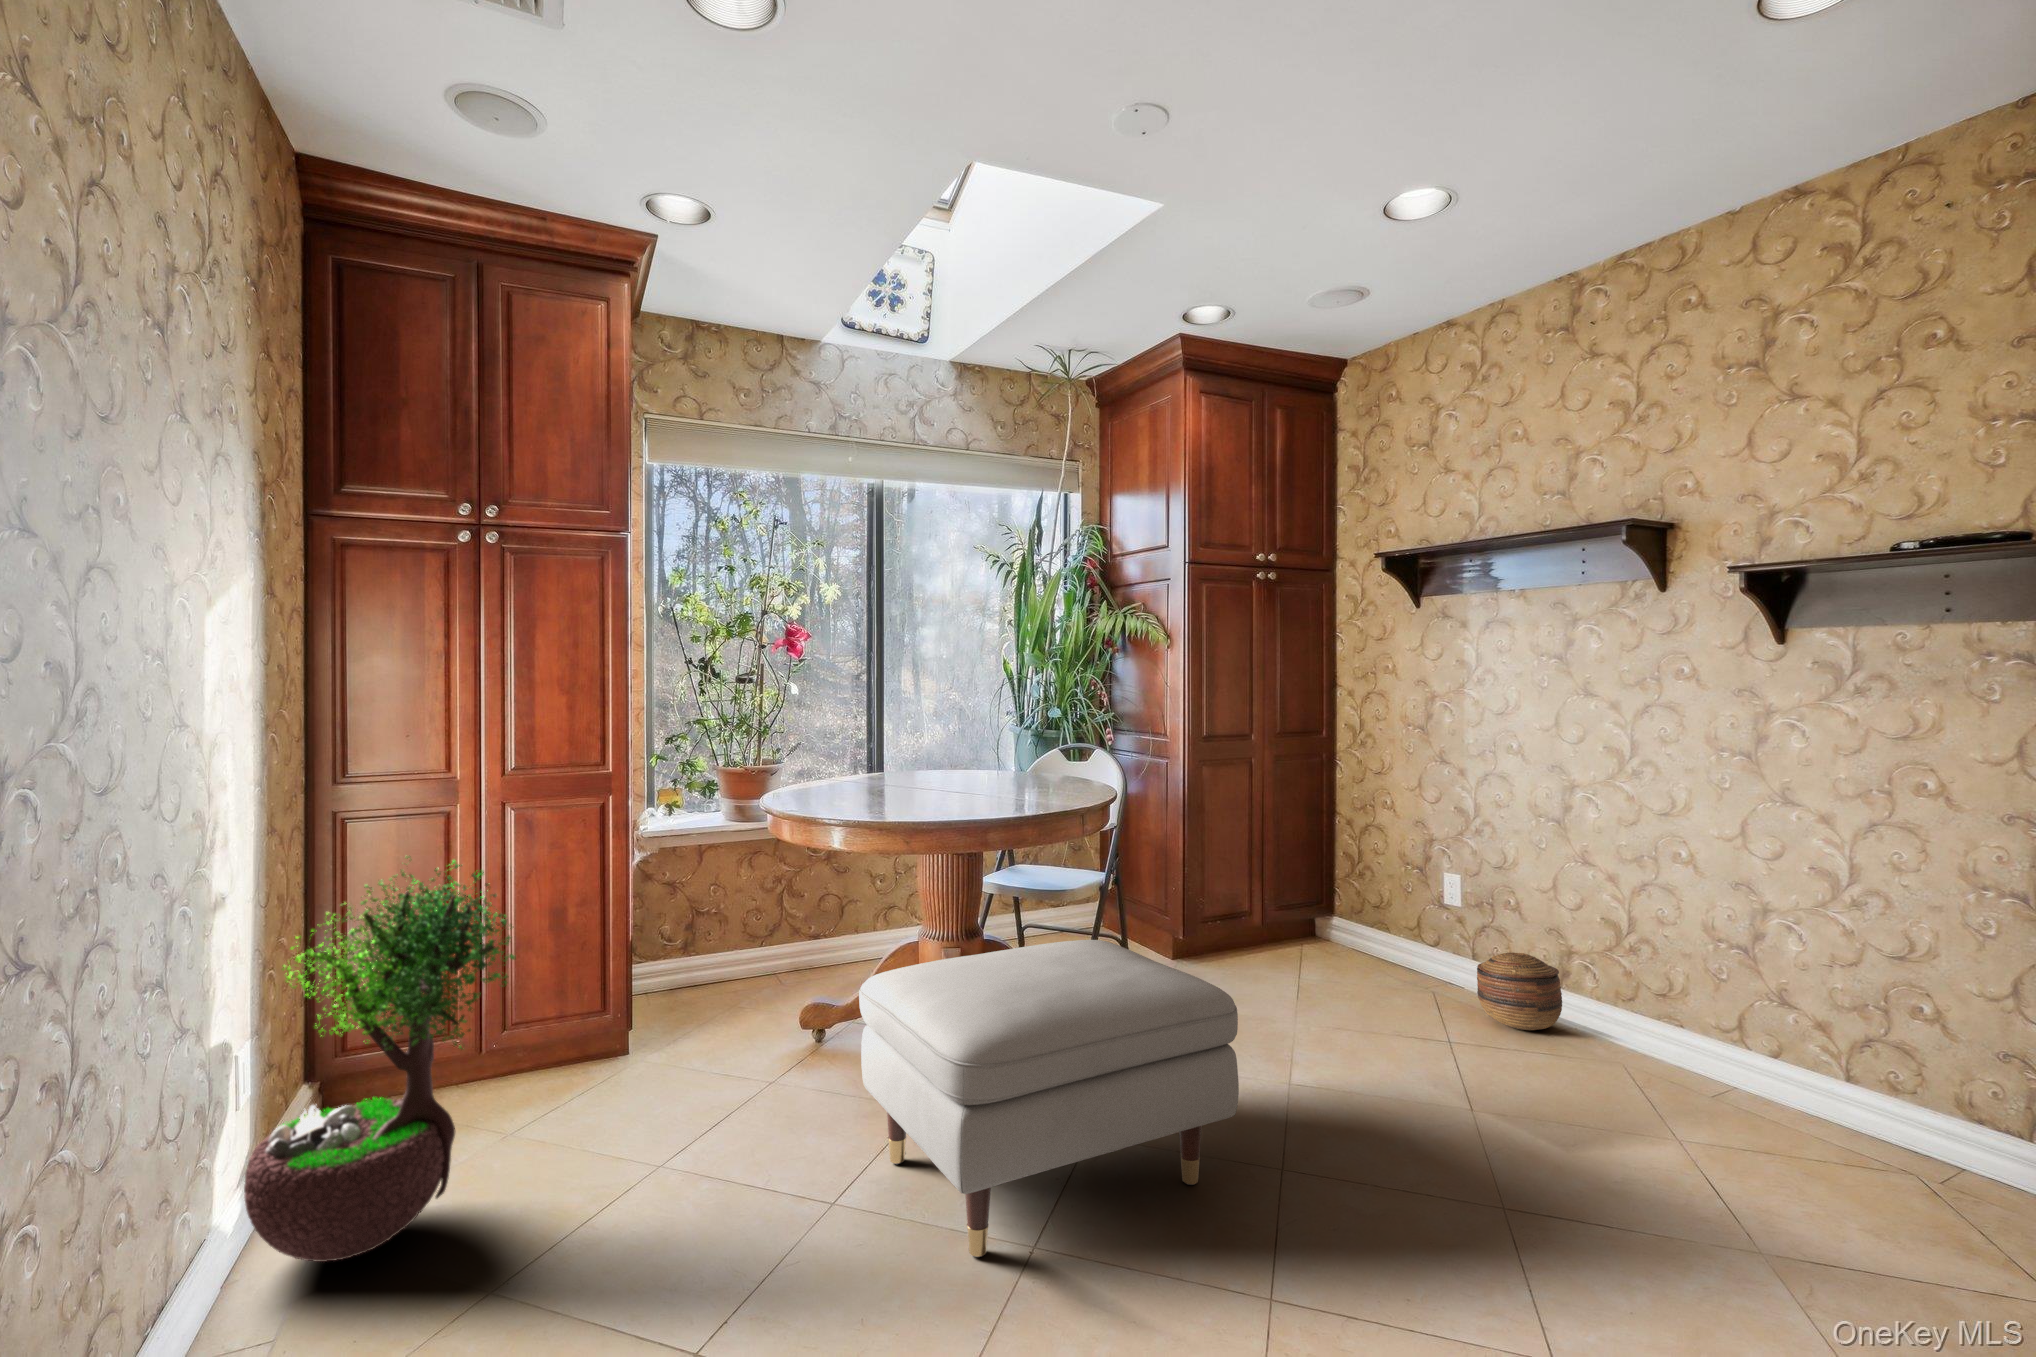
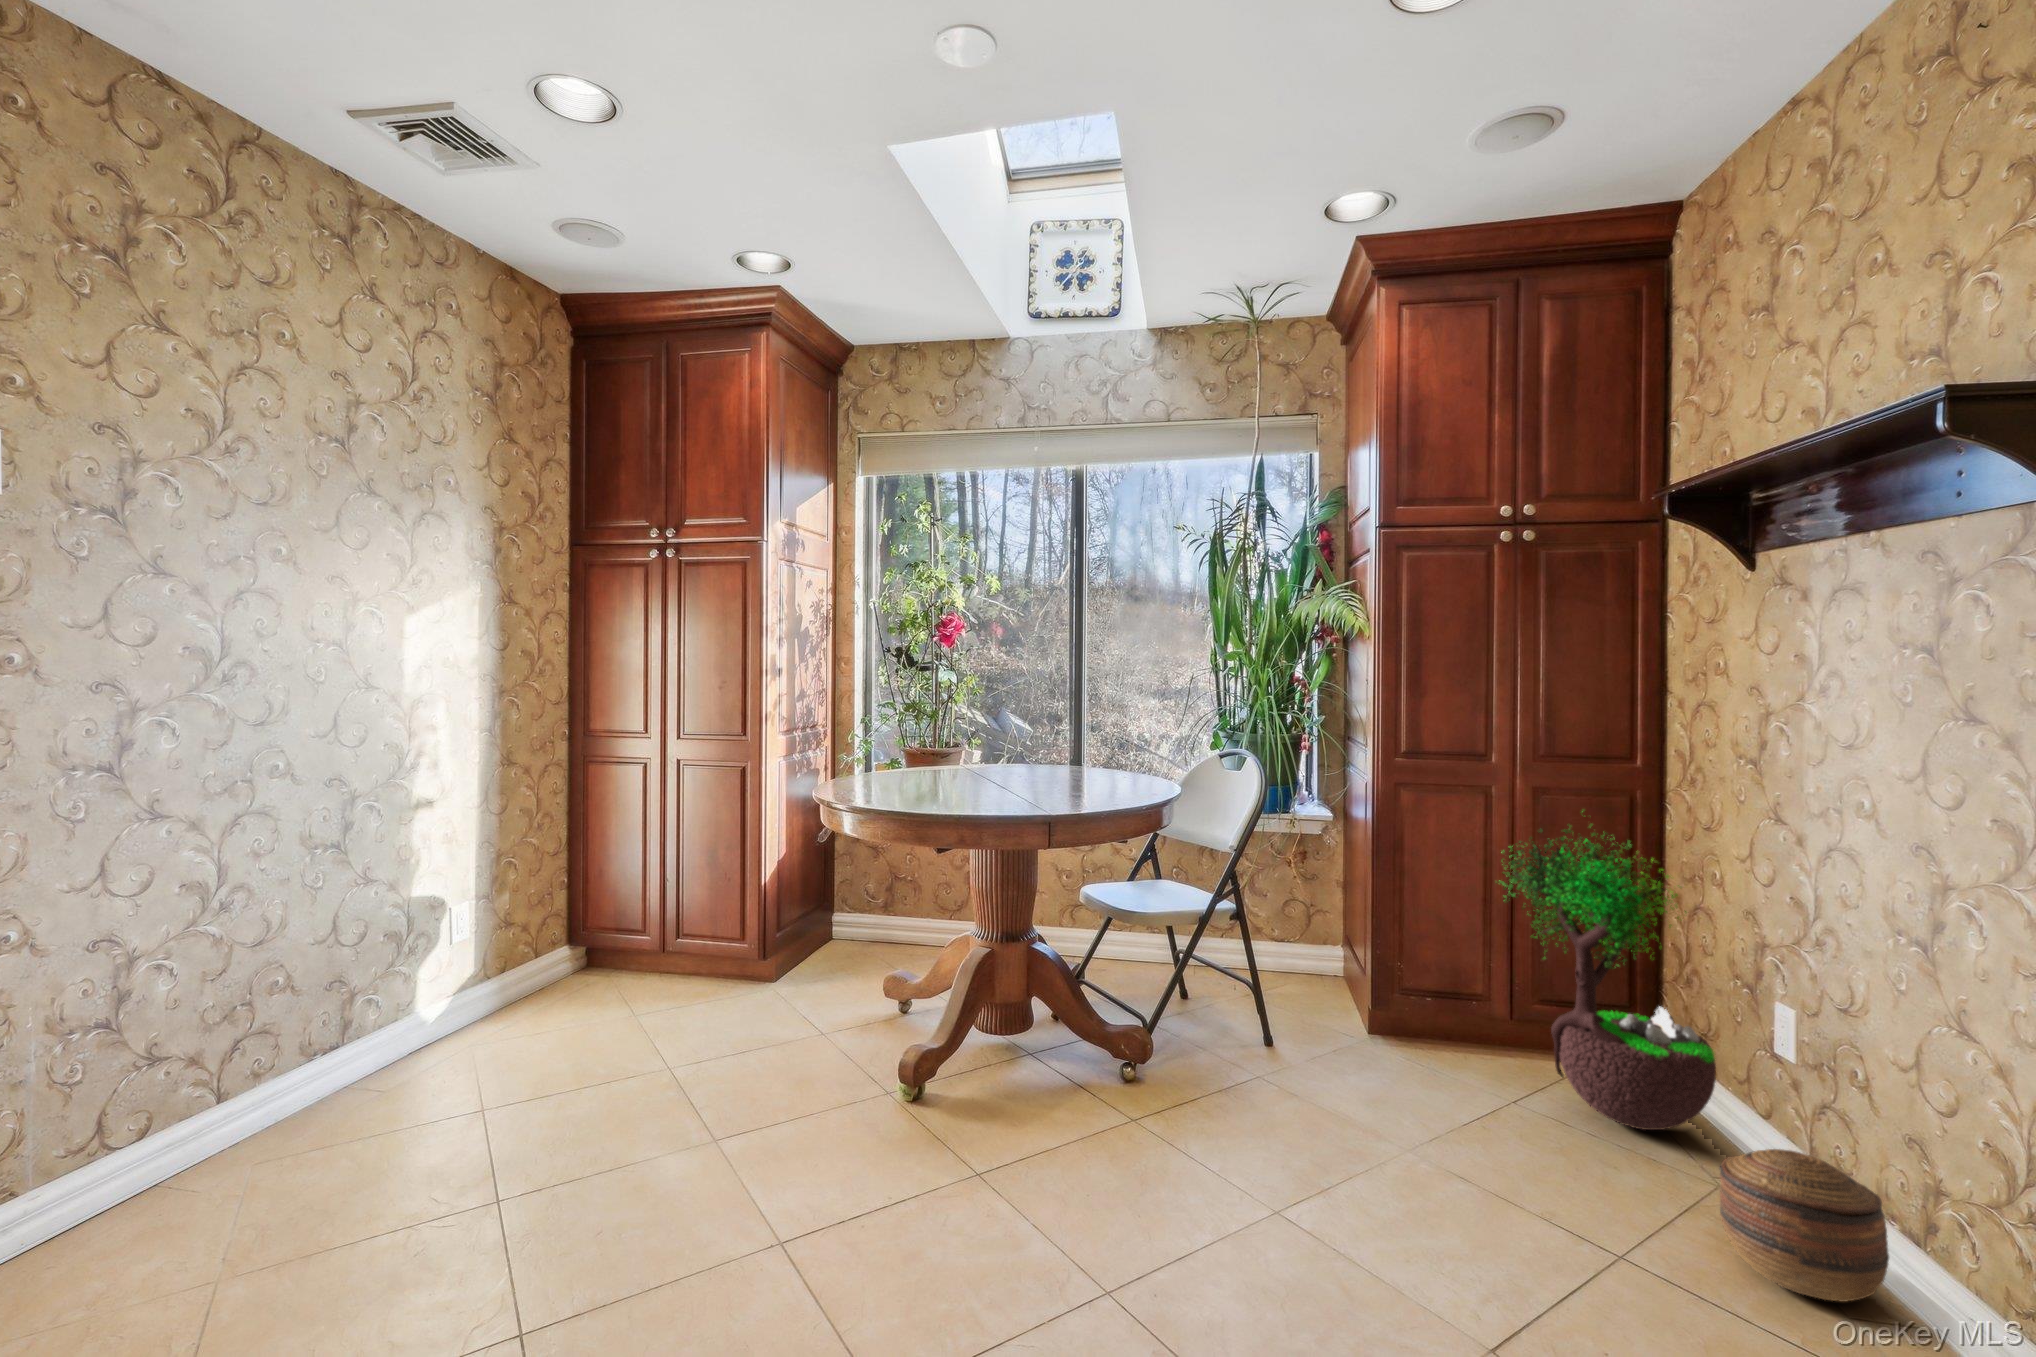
potted tree: present [244,856,515,1262] -> present [1499,811,1716,1130]
ottoman: present [859,940,1239,1257] -> none [637,953,1039,1275]

